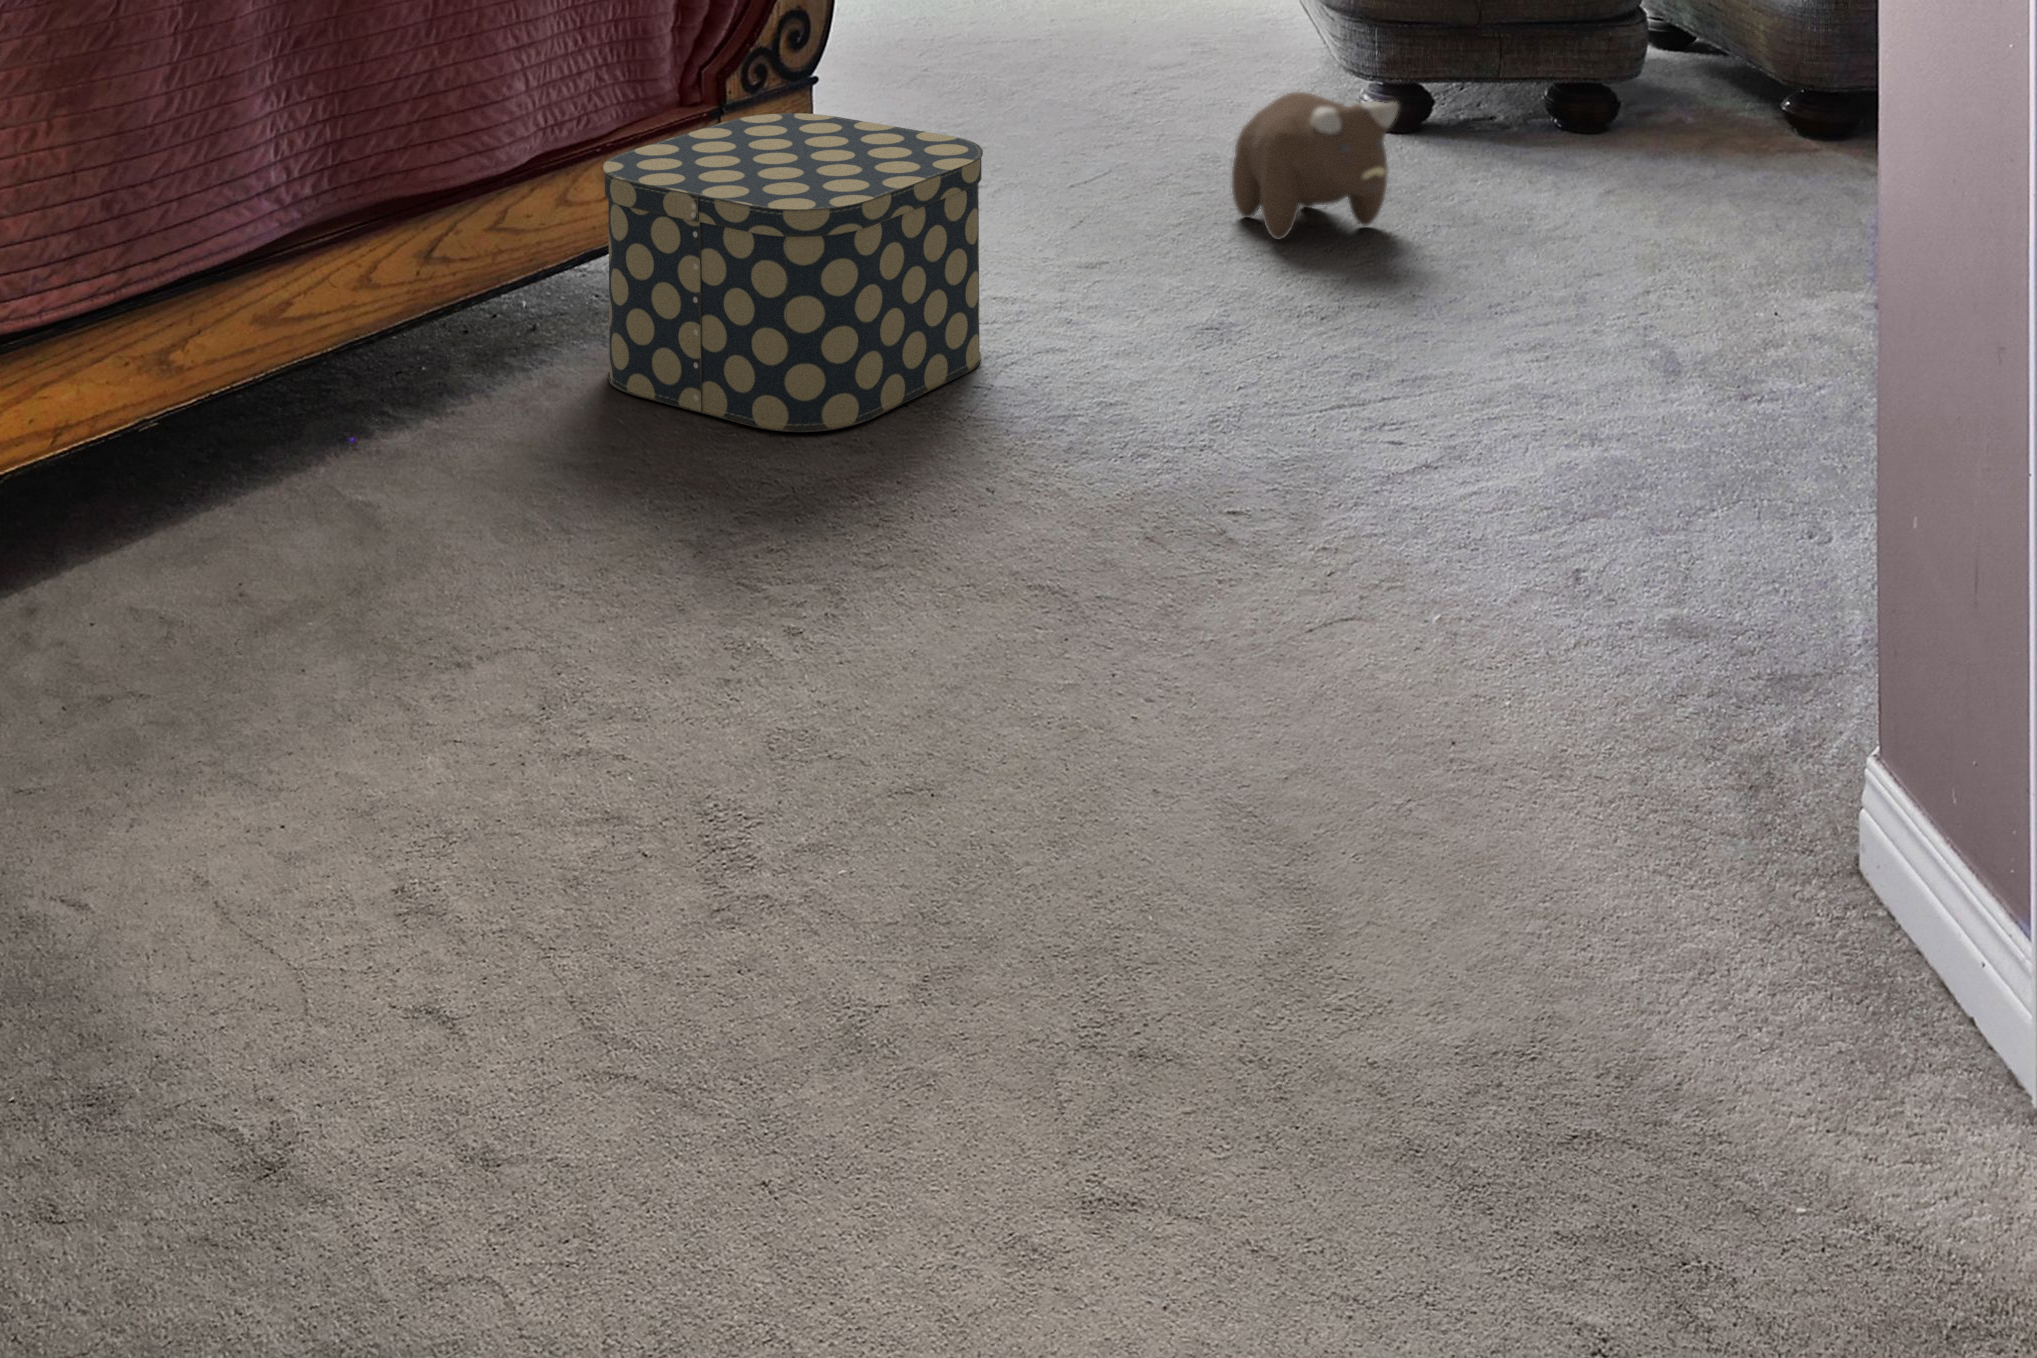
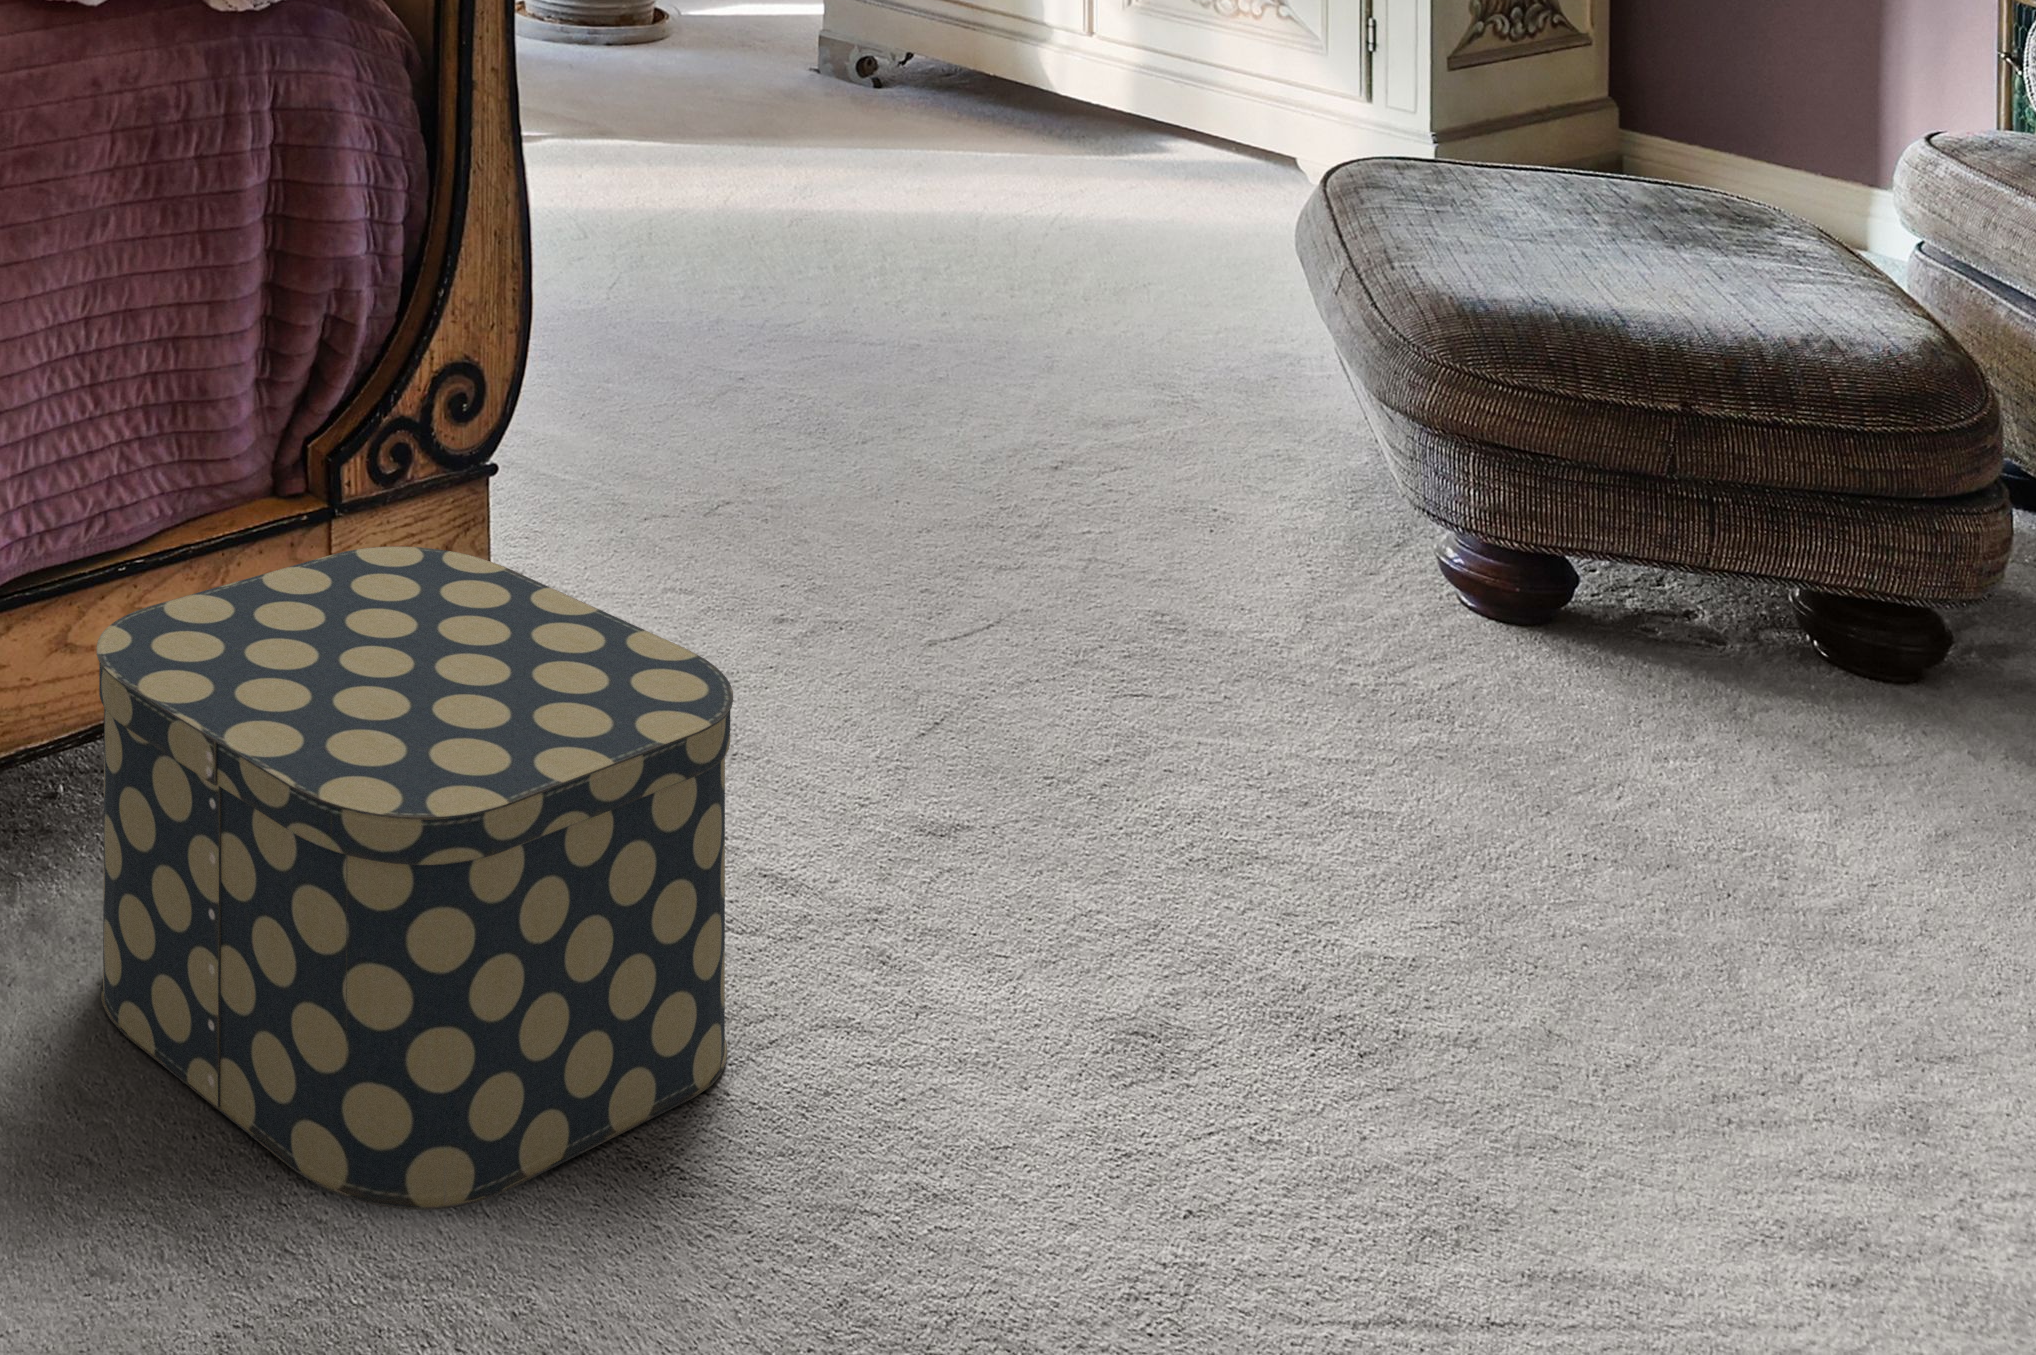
plush toy: present [1232,92,1398,239] -> none [1215,581,1535,847]

